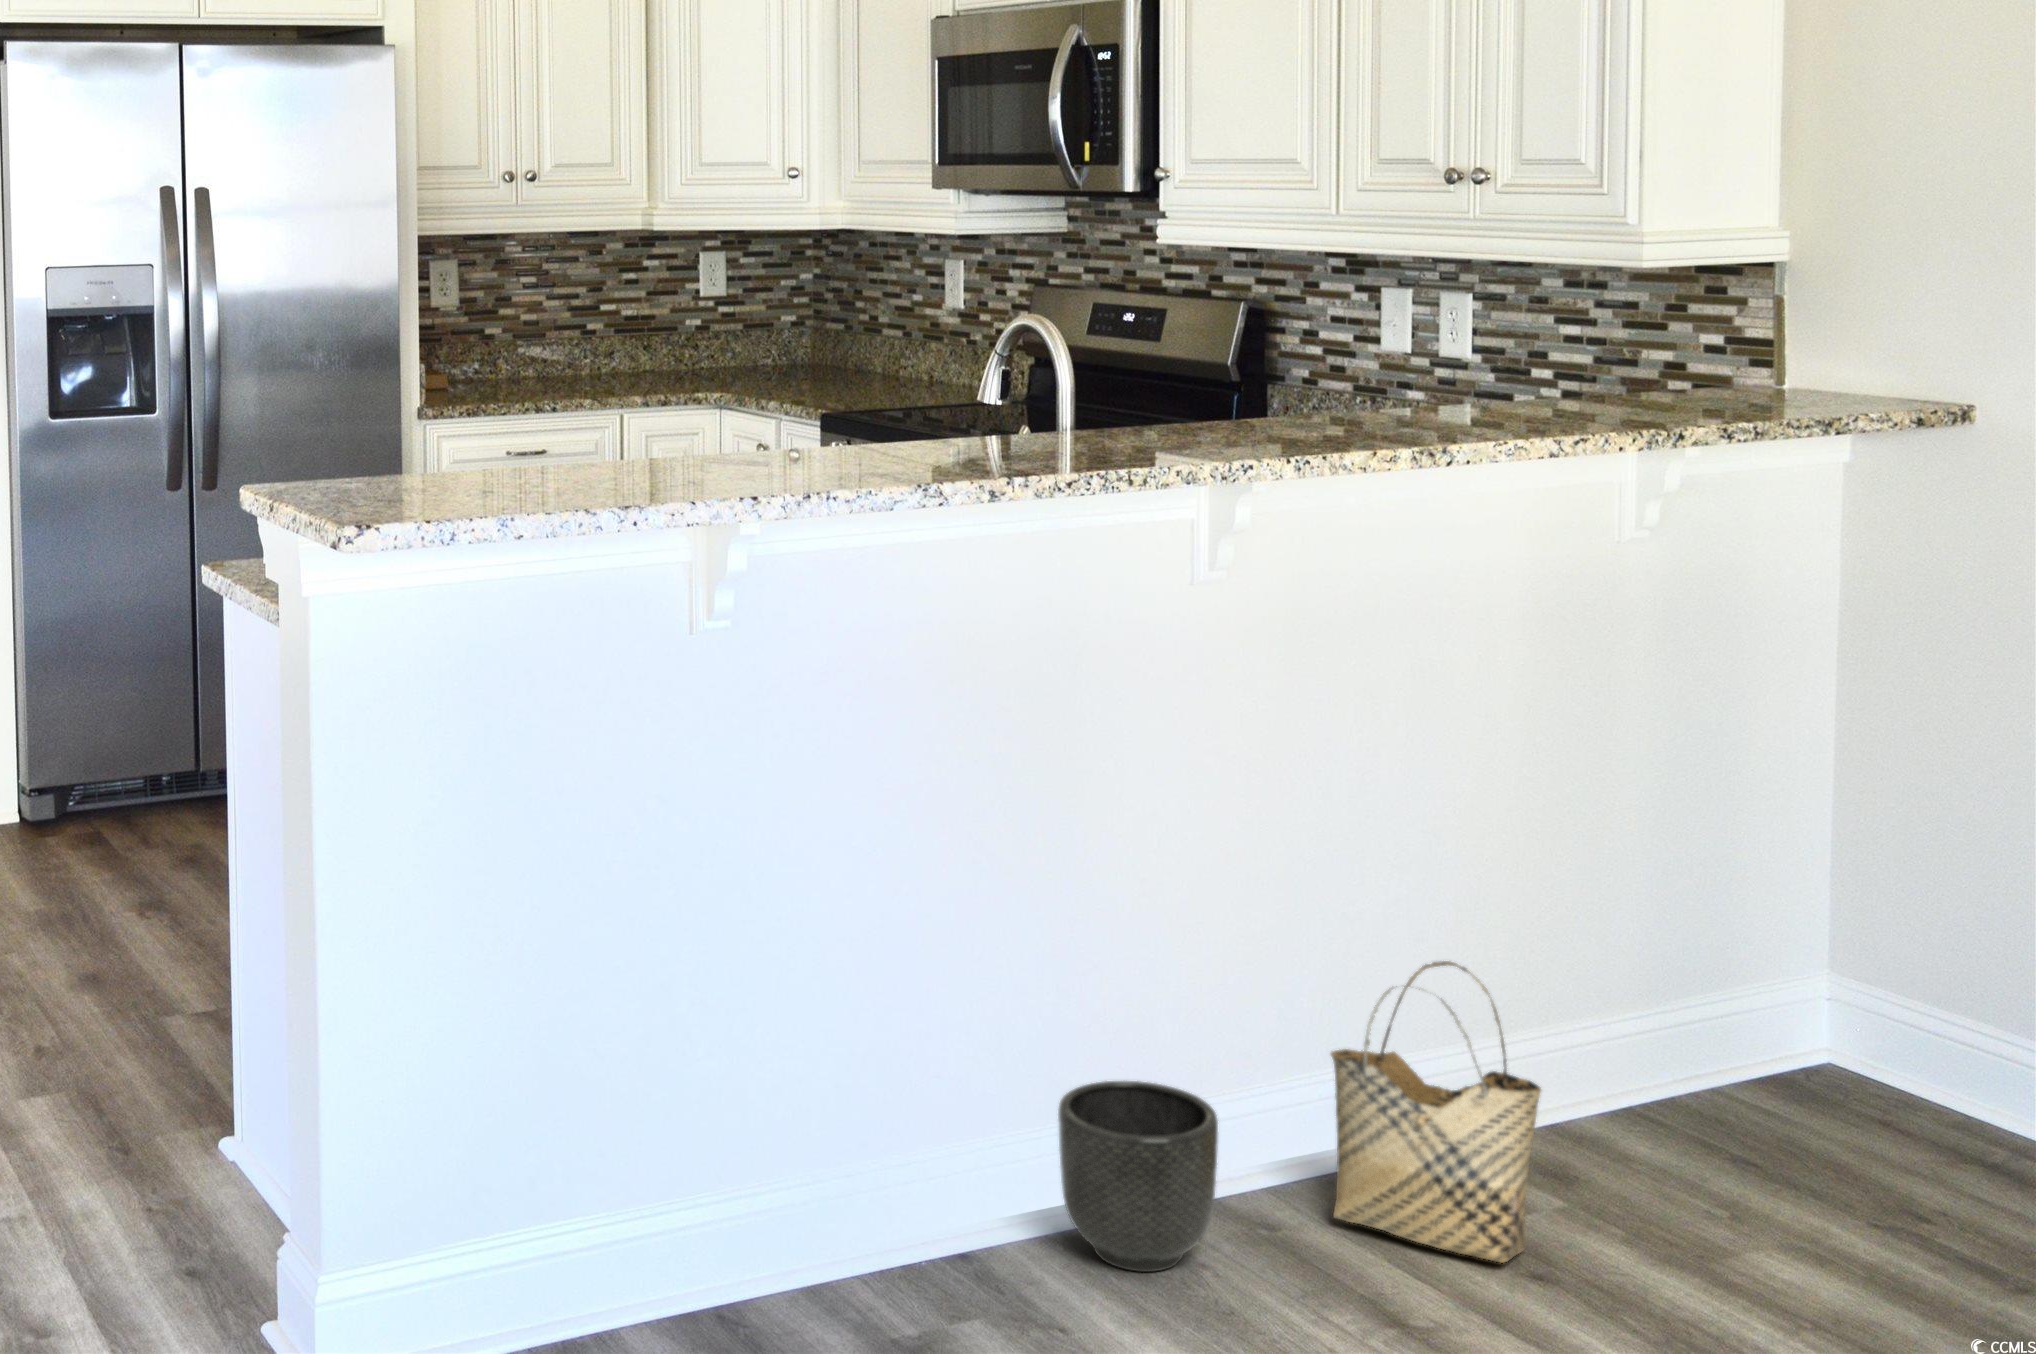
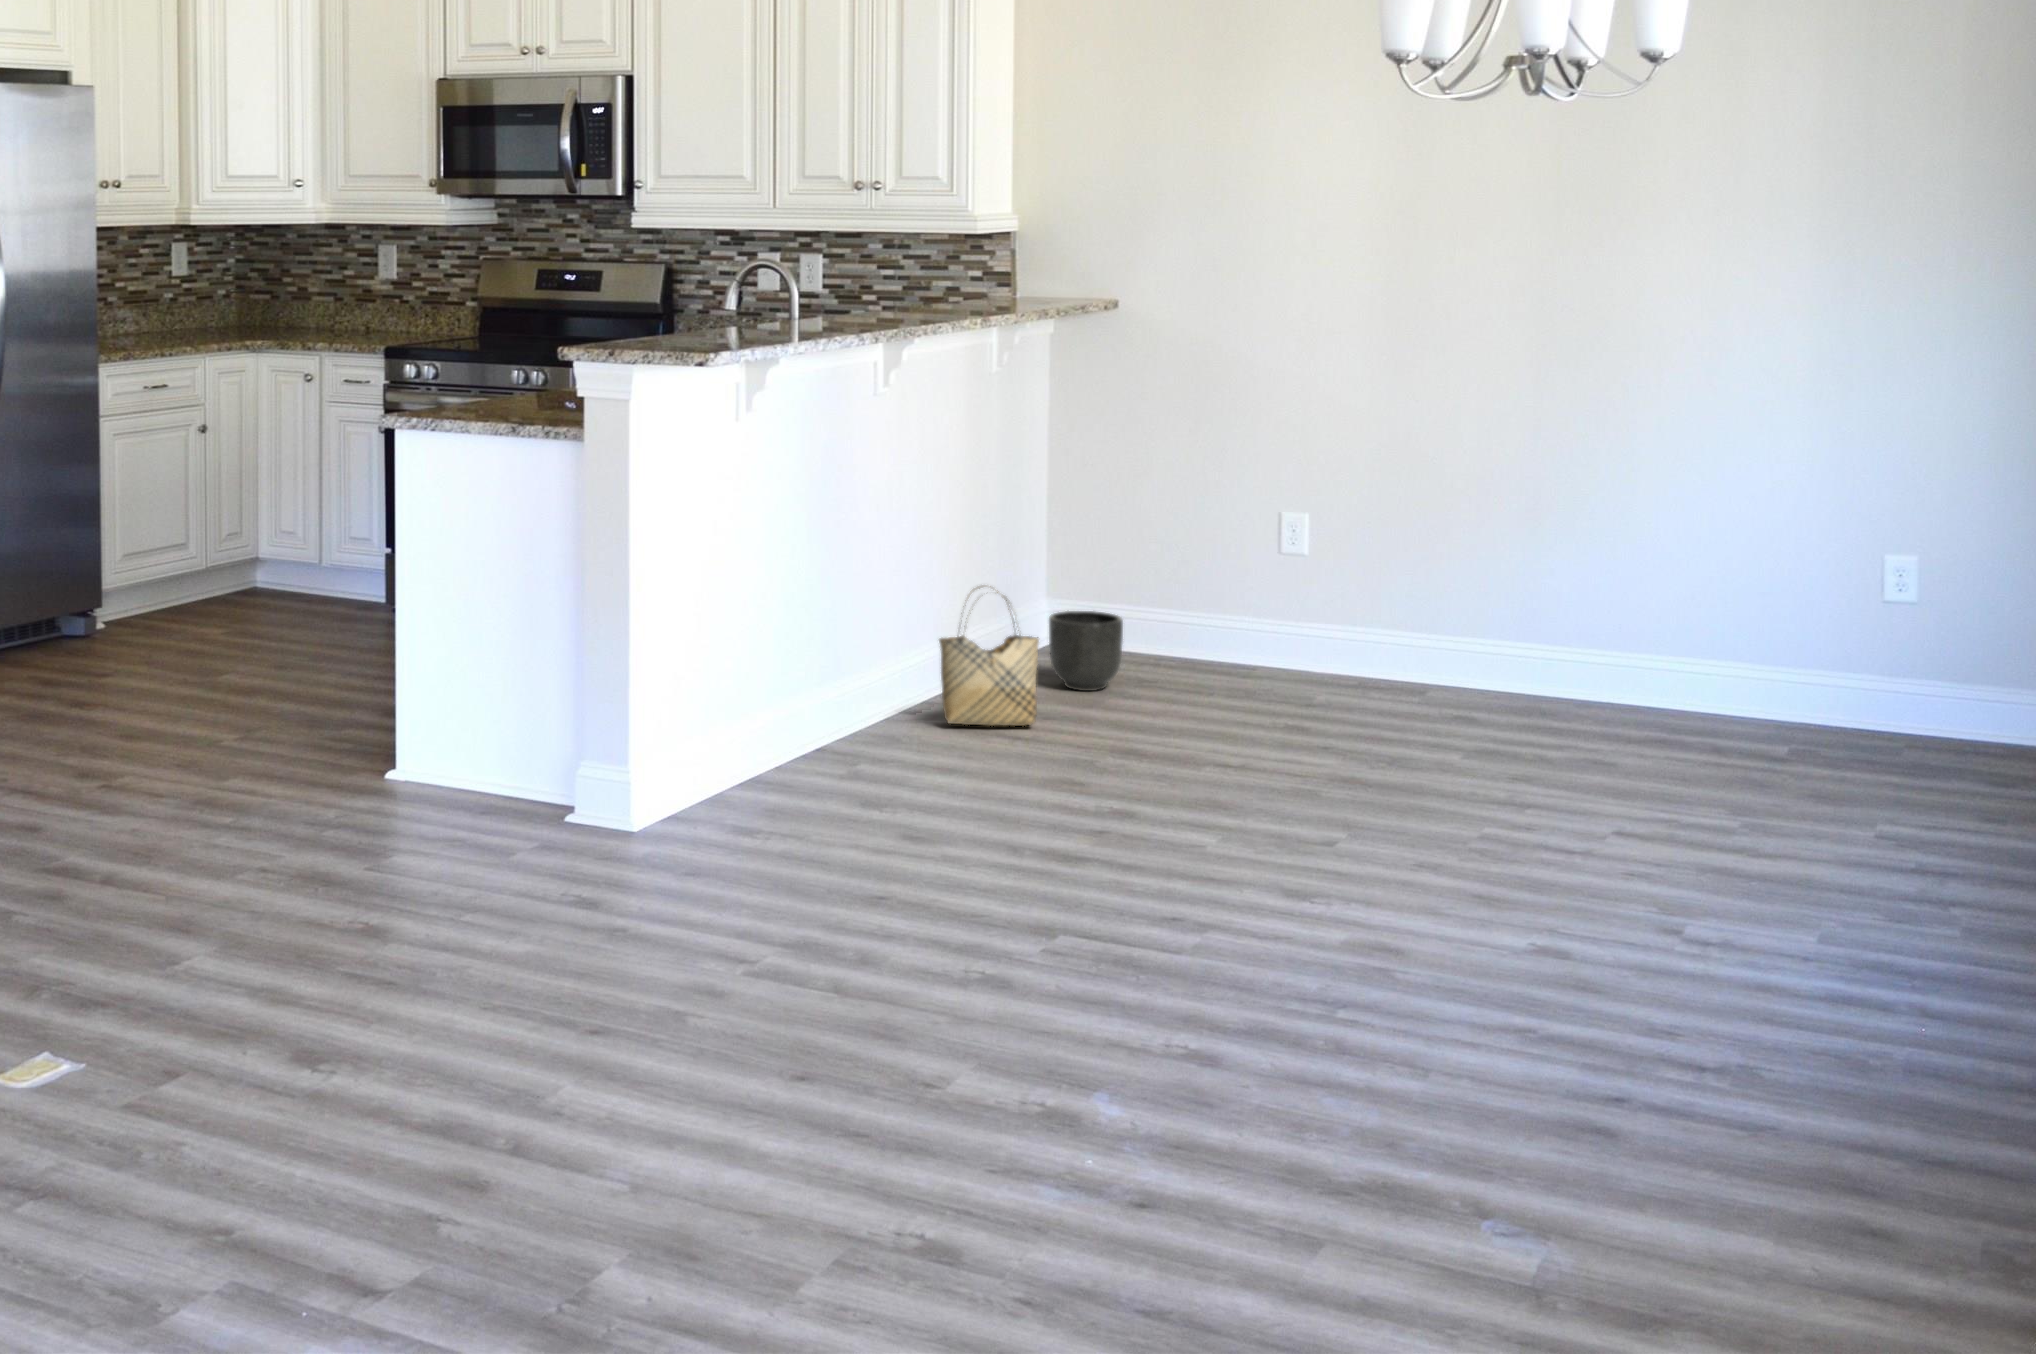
planter: present [1058,1081,1218,1272] -> present [1049,611,1123,691]

